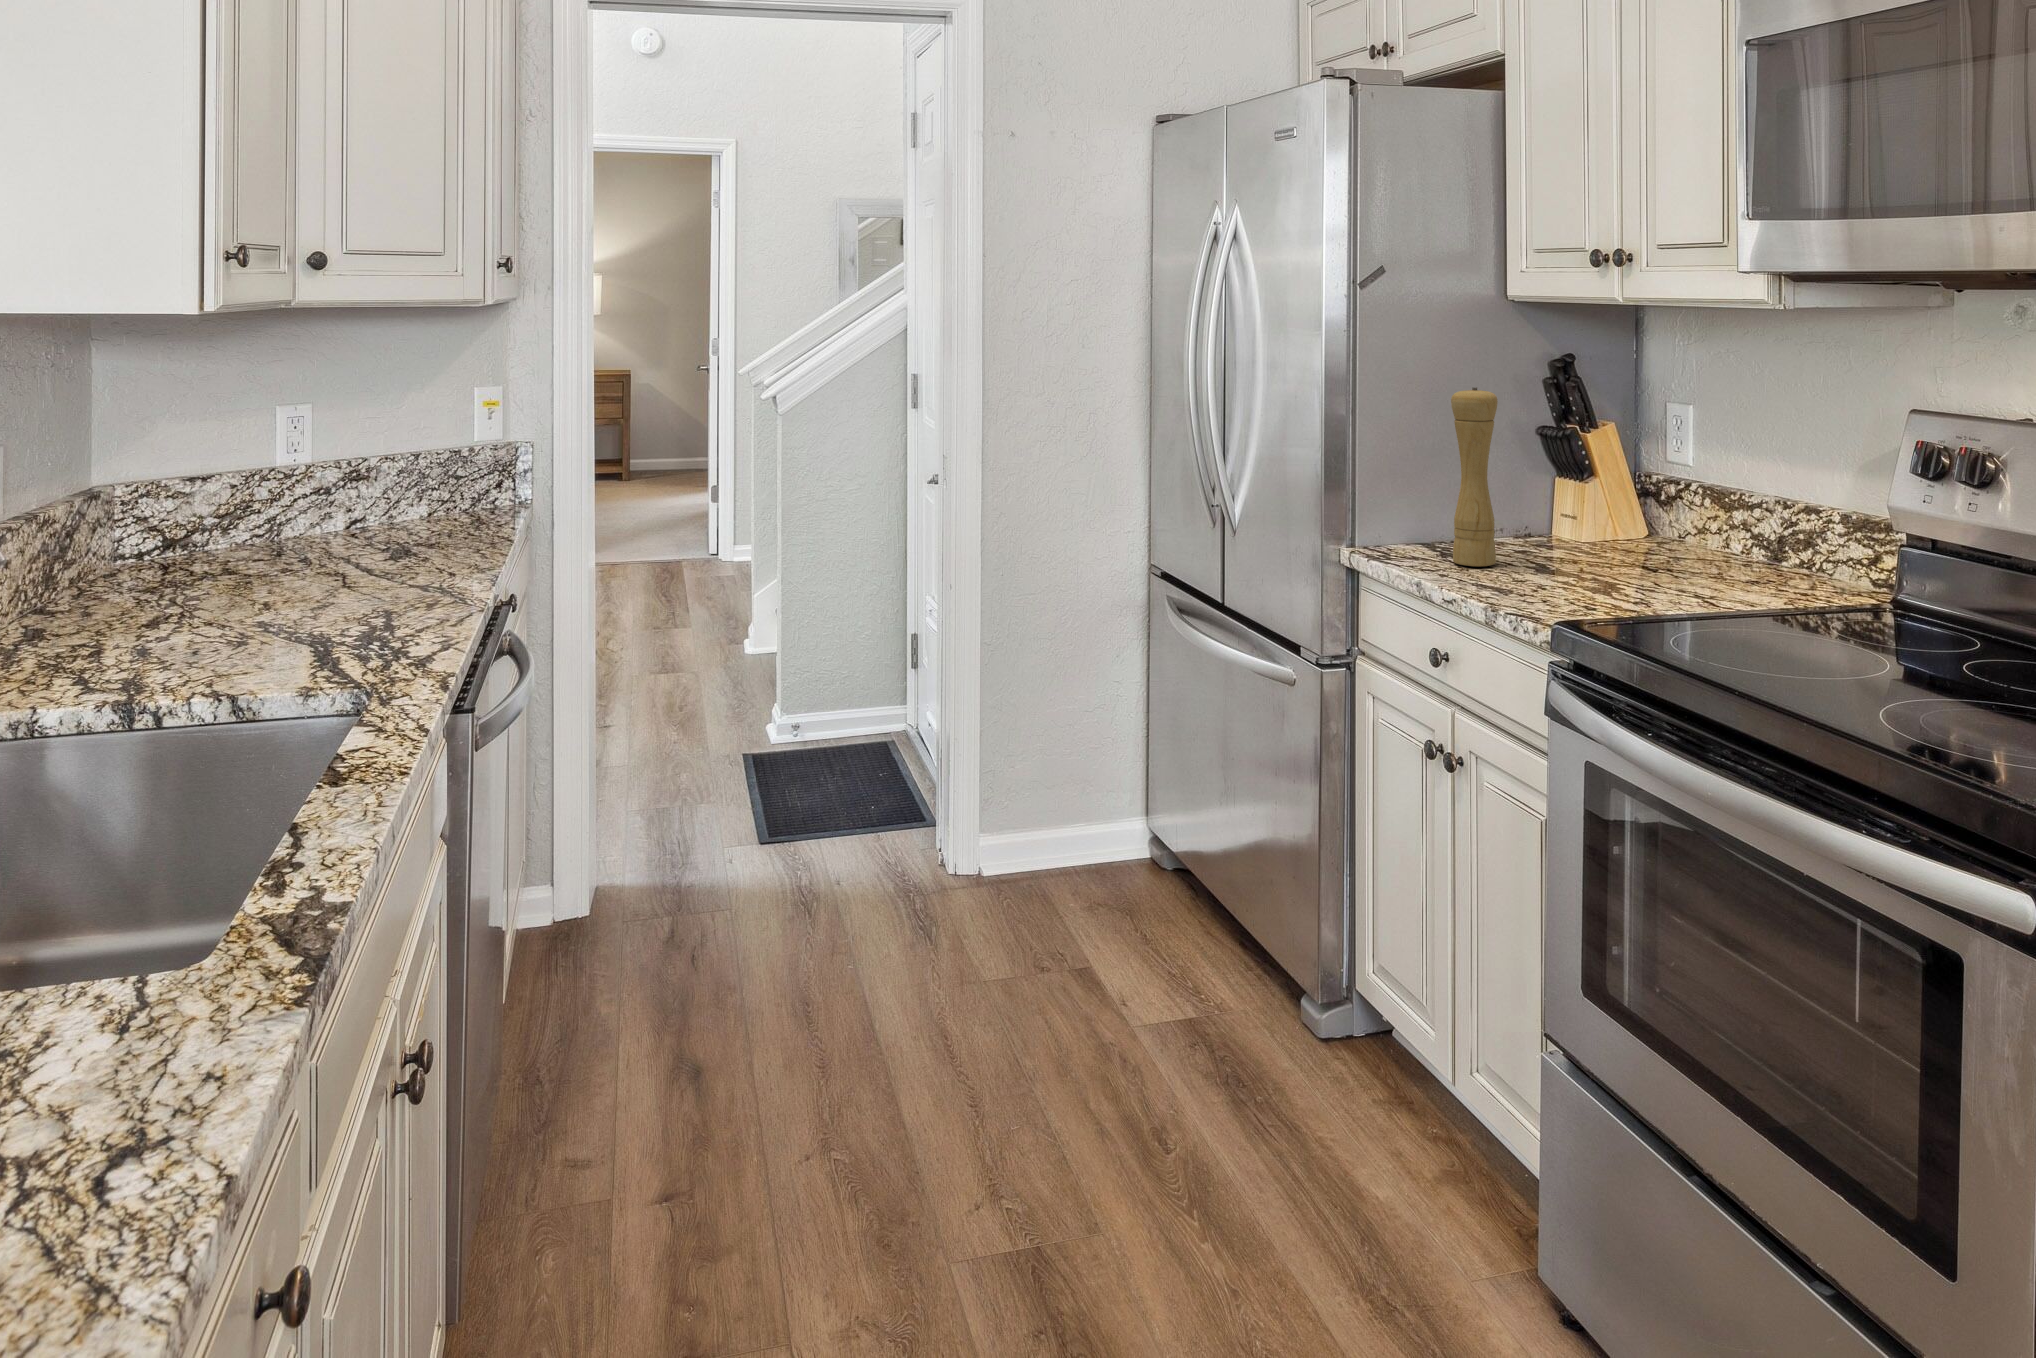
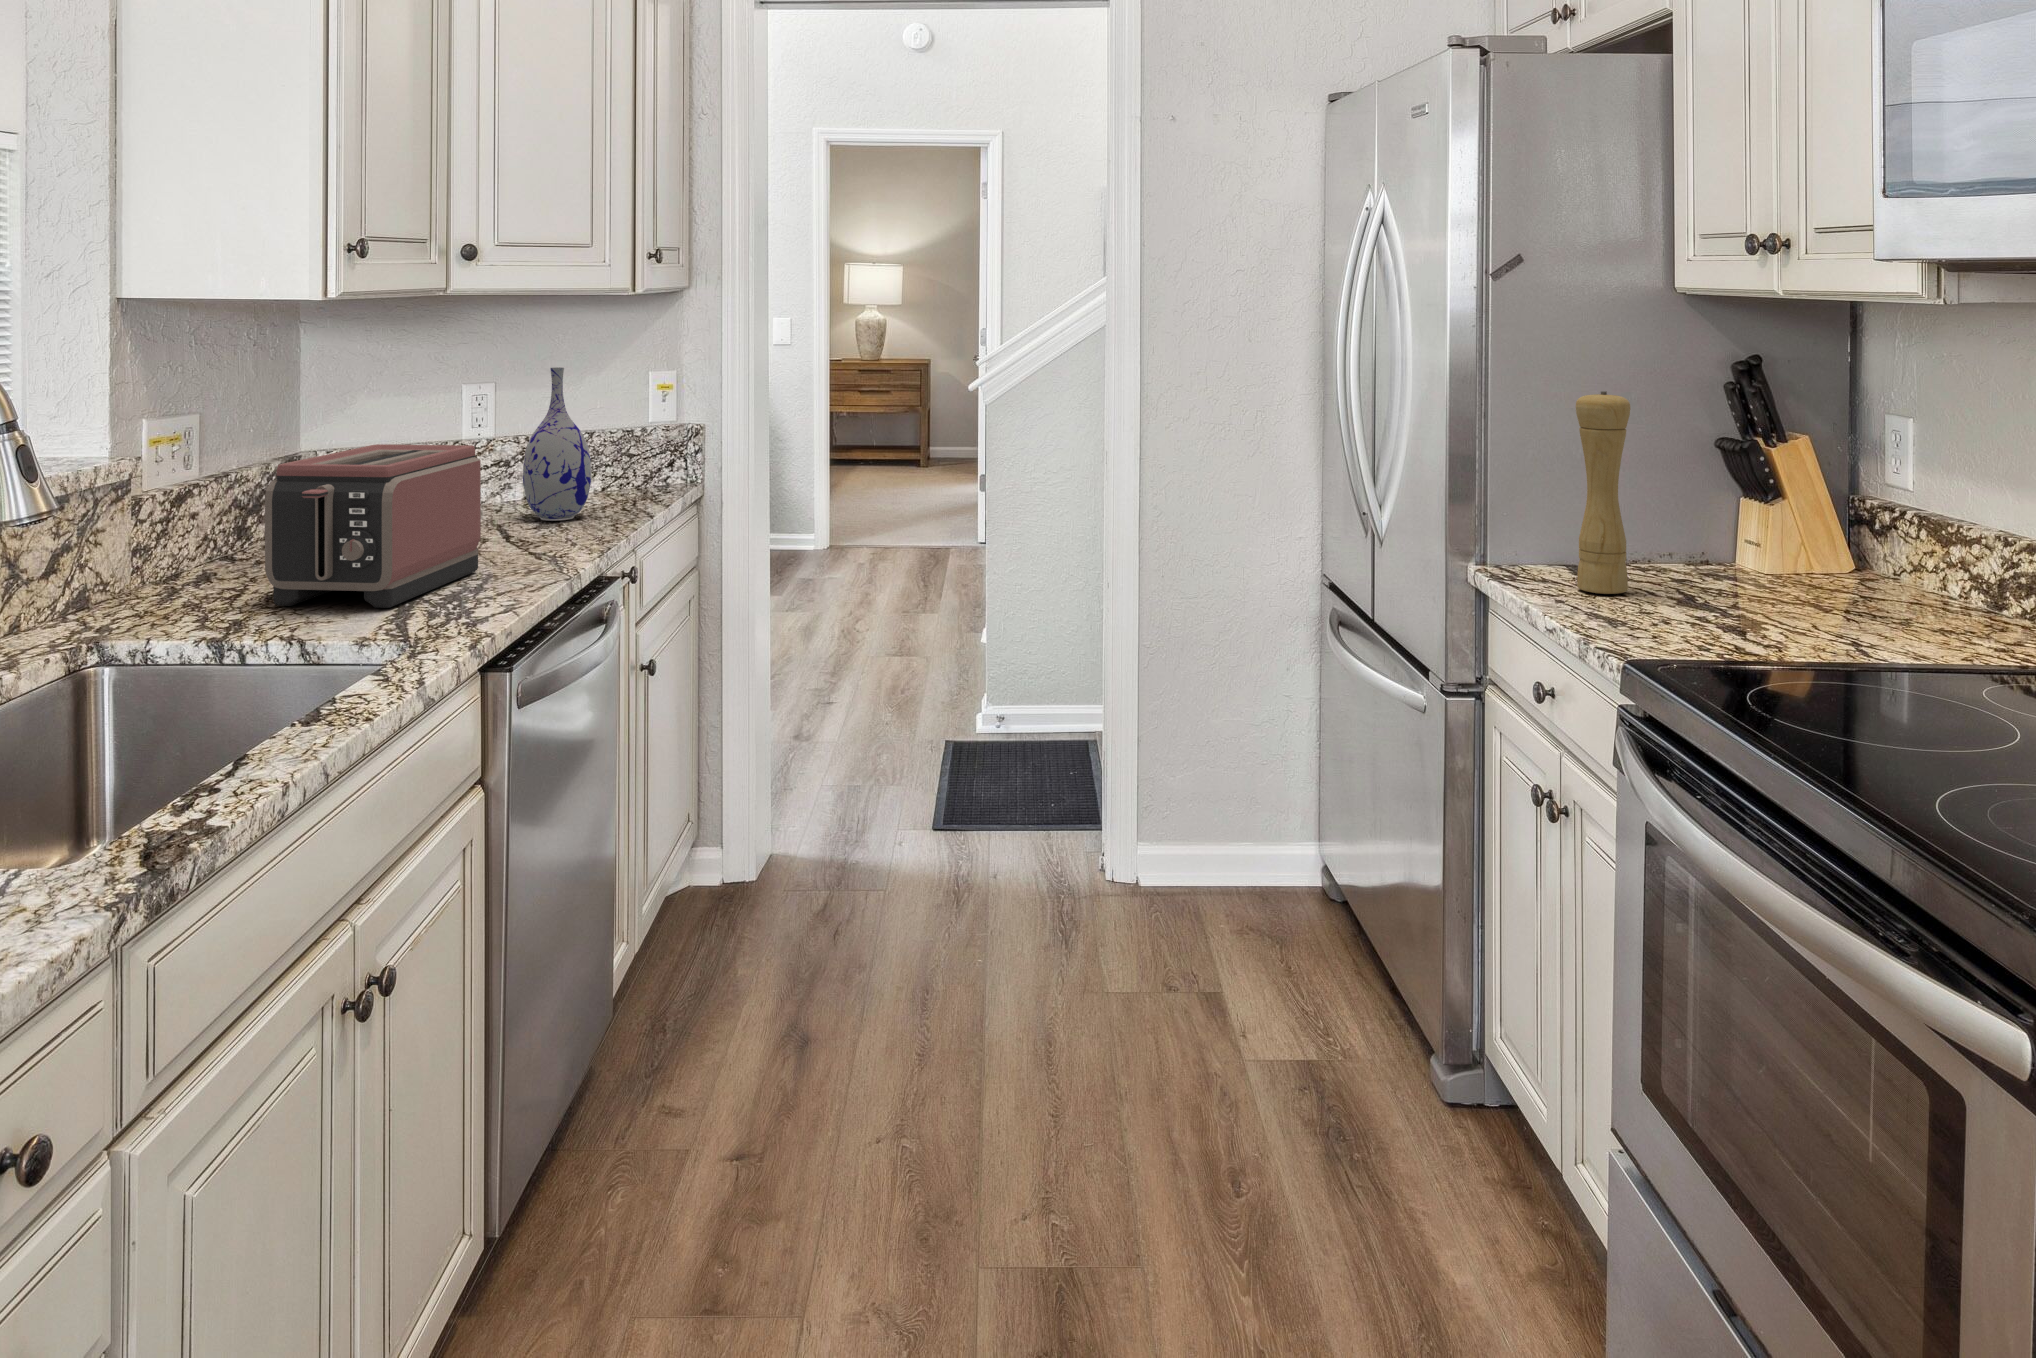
vase: none [360,384,438,549] -> present [523,367,591,521]
toaster: none [144,471,369,659] -> present [265,444,481,608]

